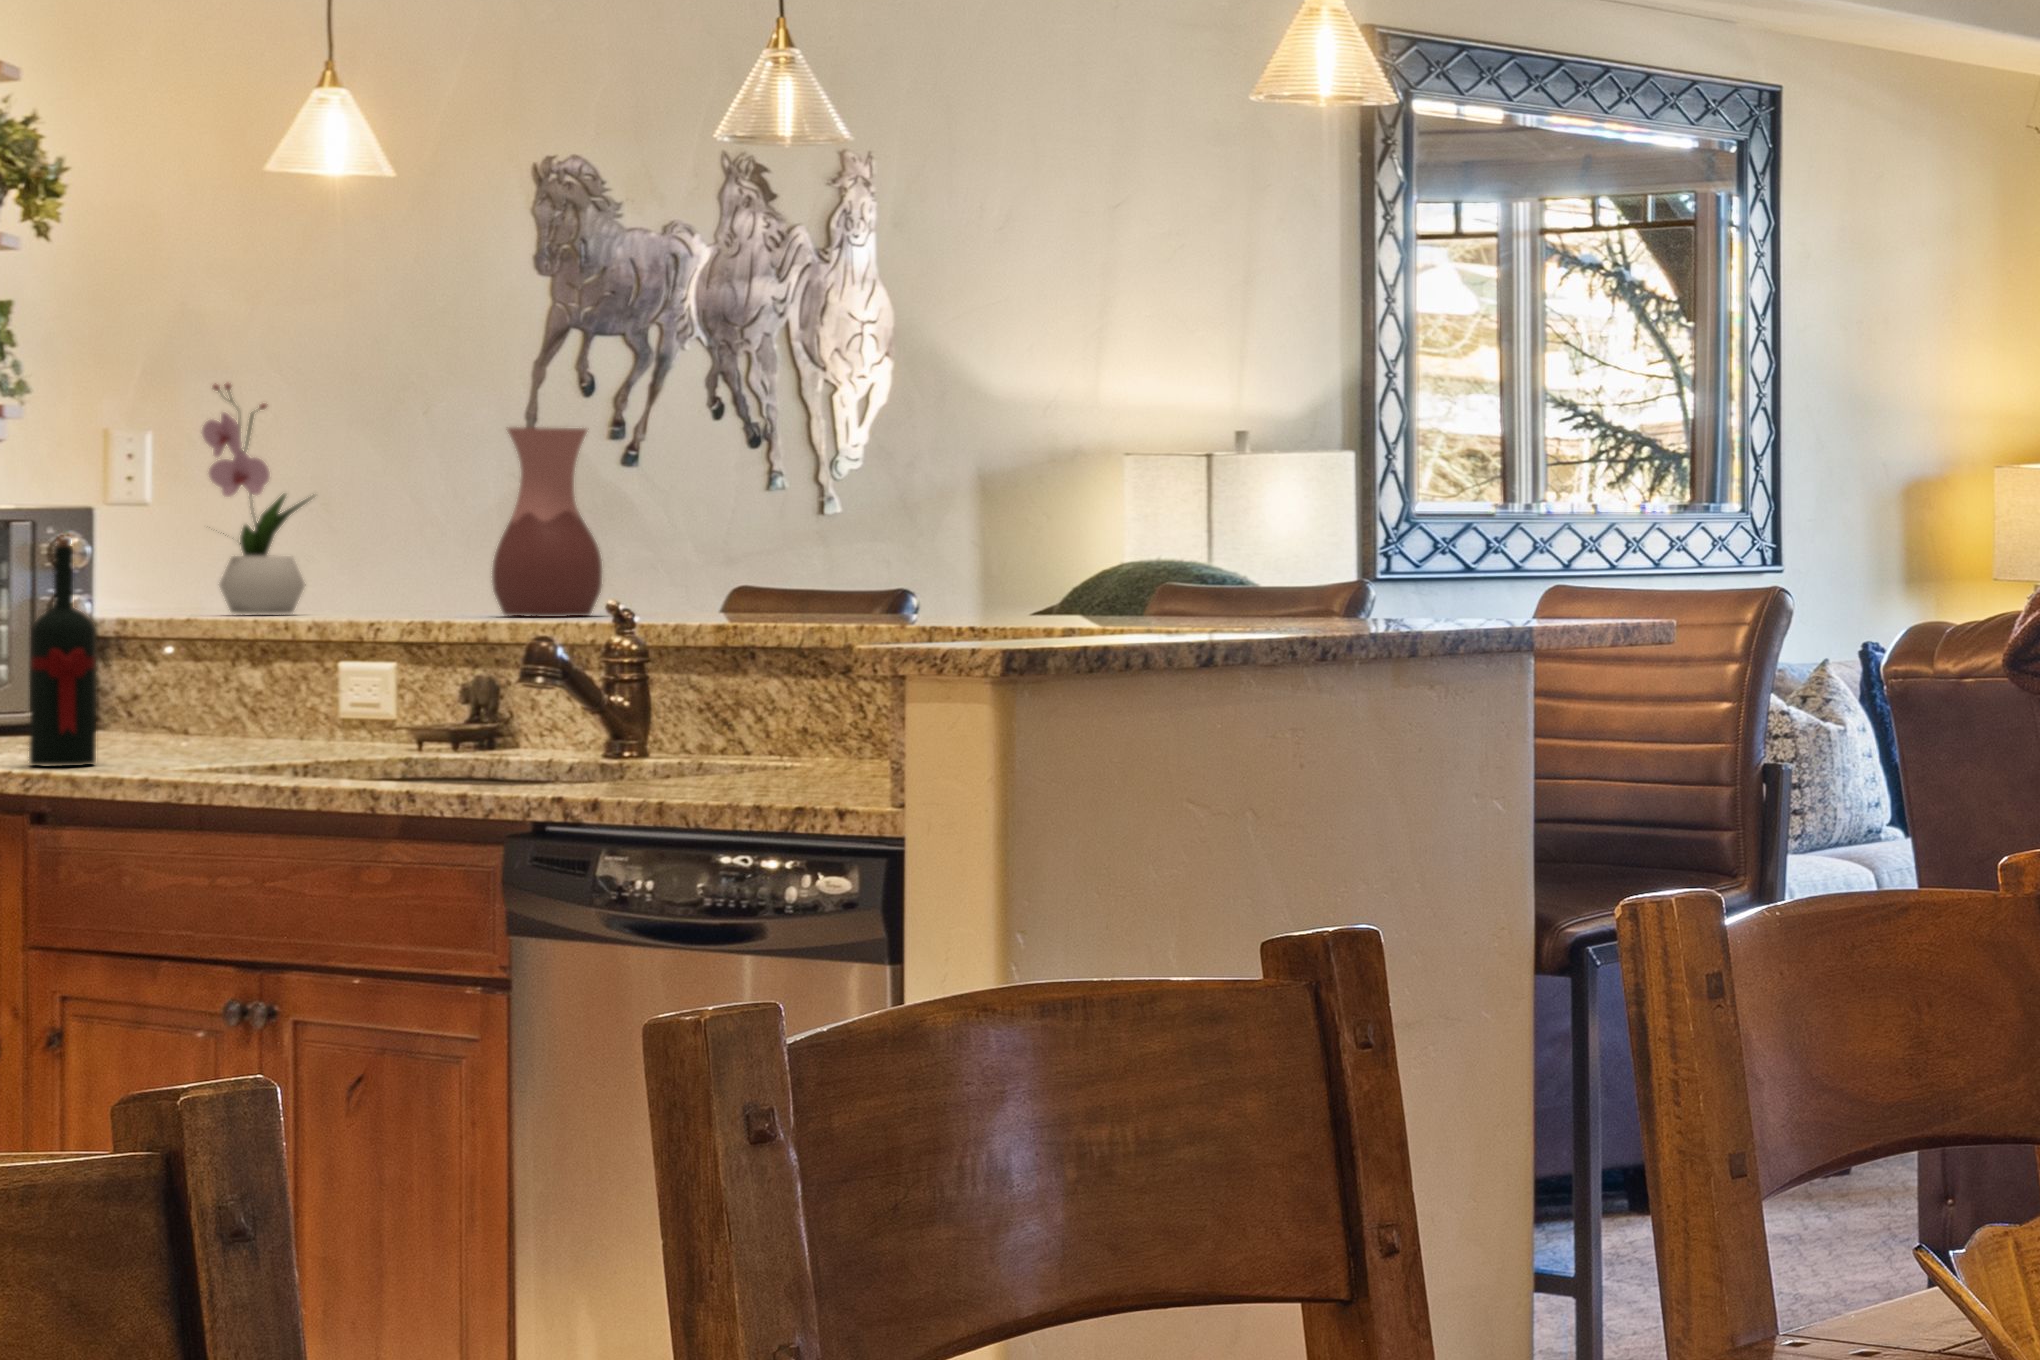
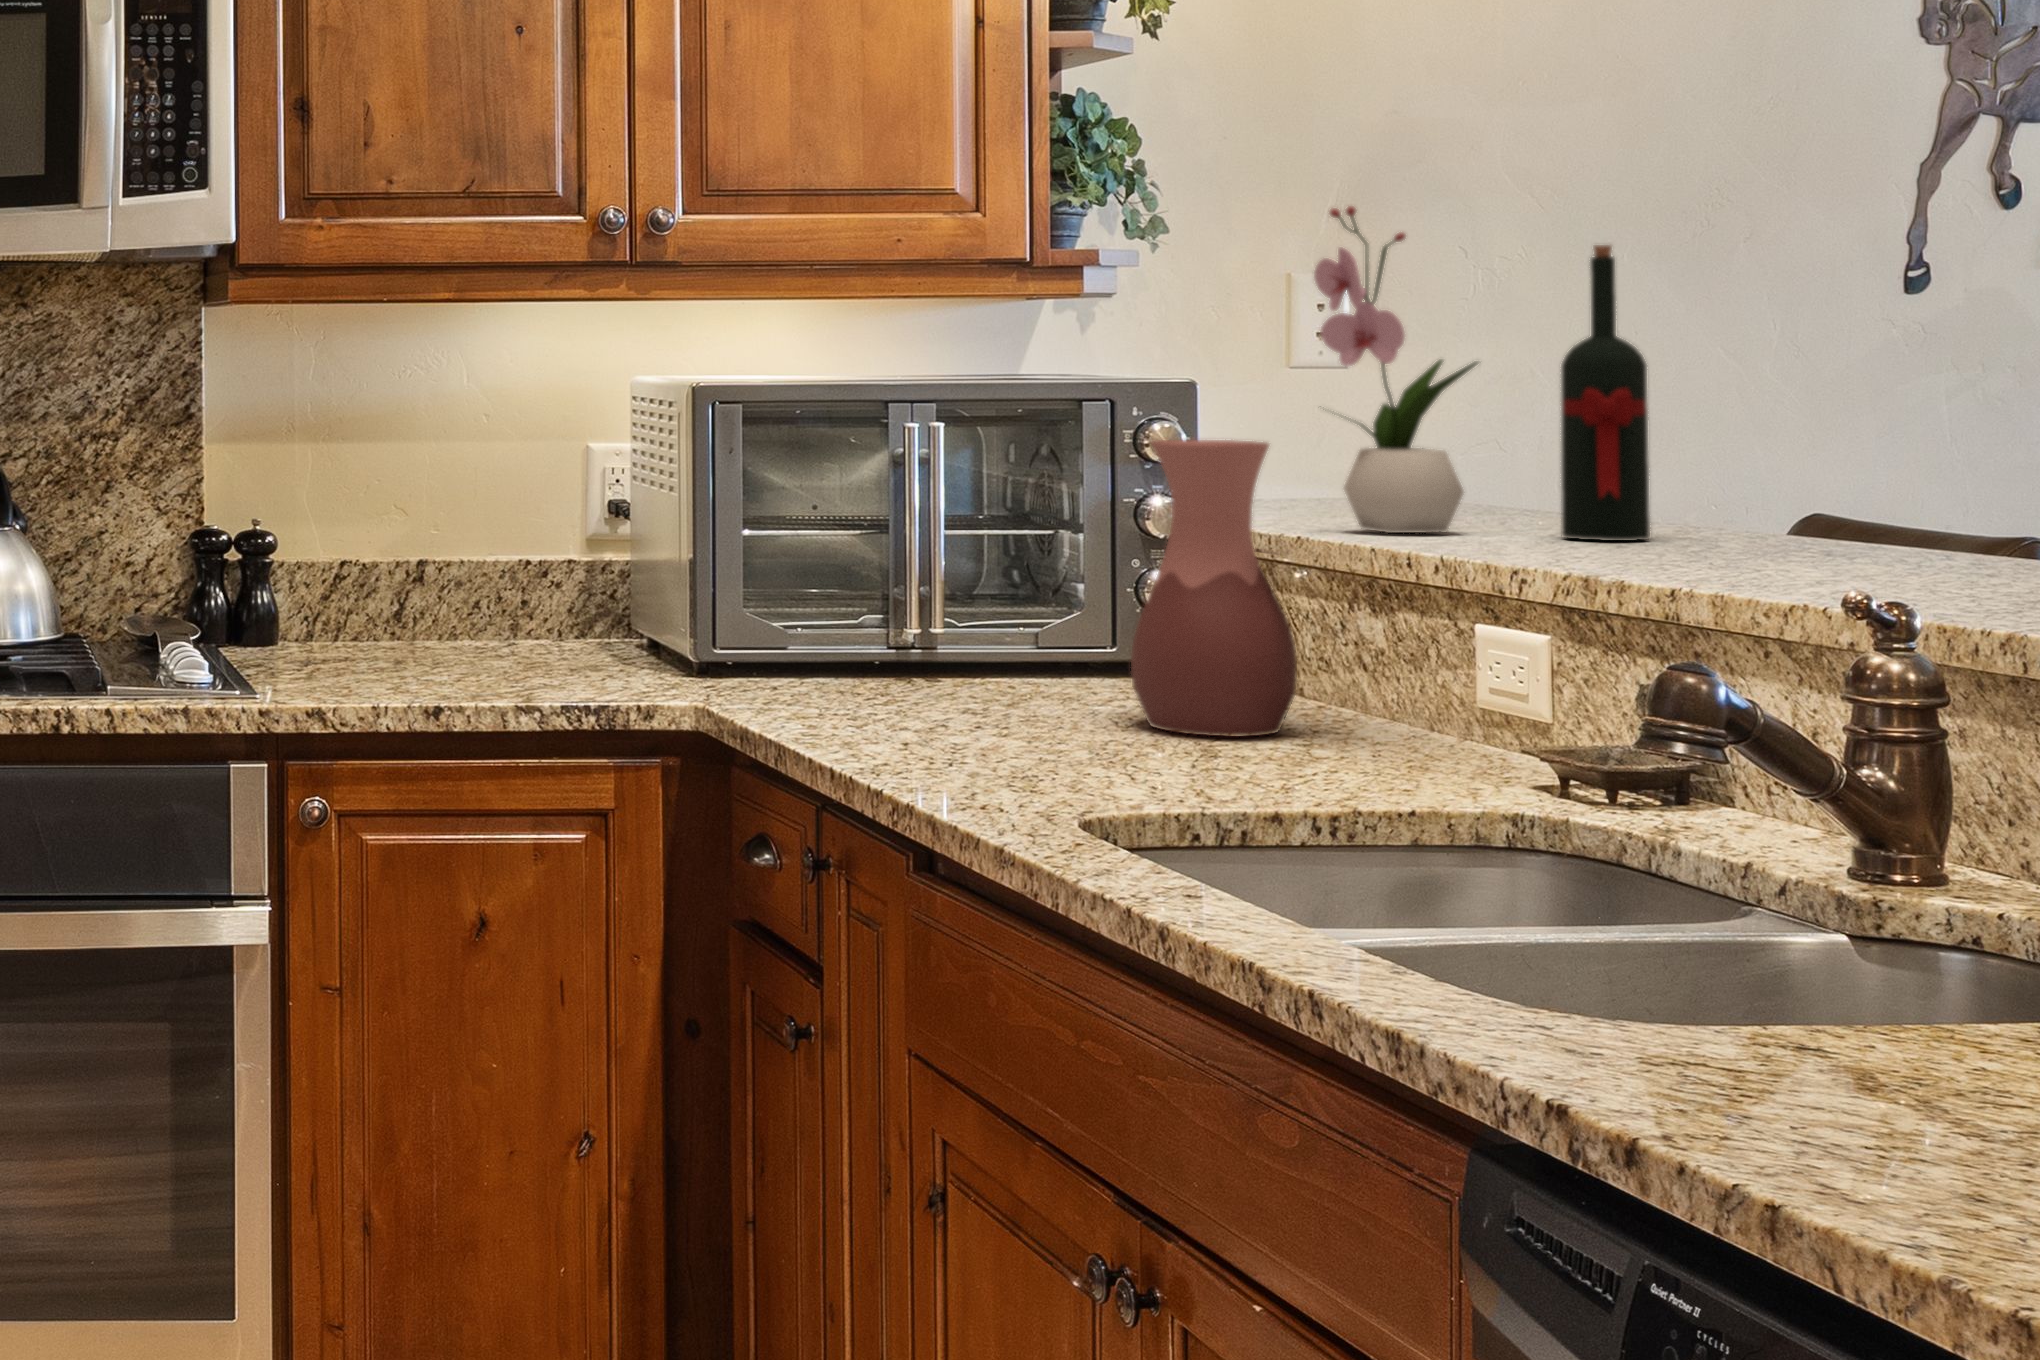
vase: present [492,427,602,617] -> present [1131,440,1297,737]
wine bottle: present [29,537,96,767] -> present [1561,245,1650,541]

